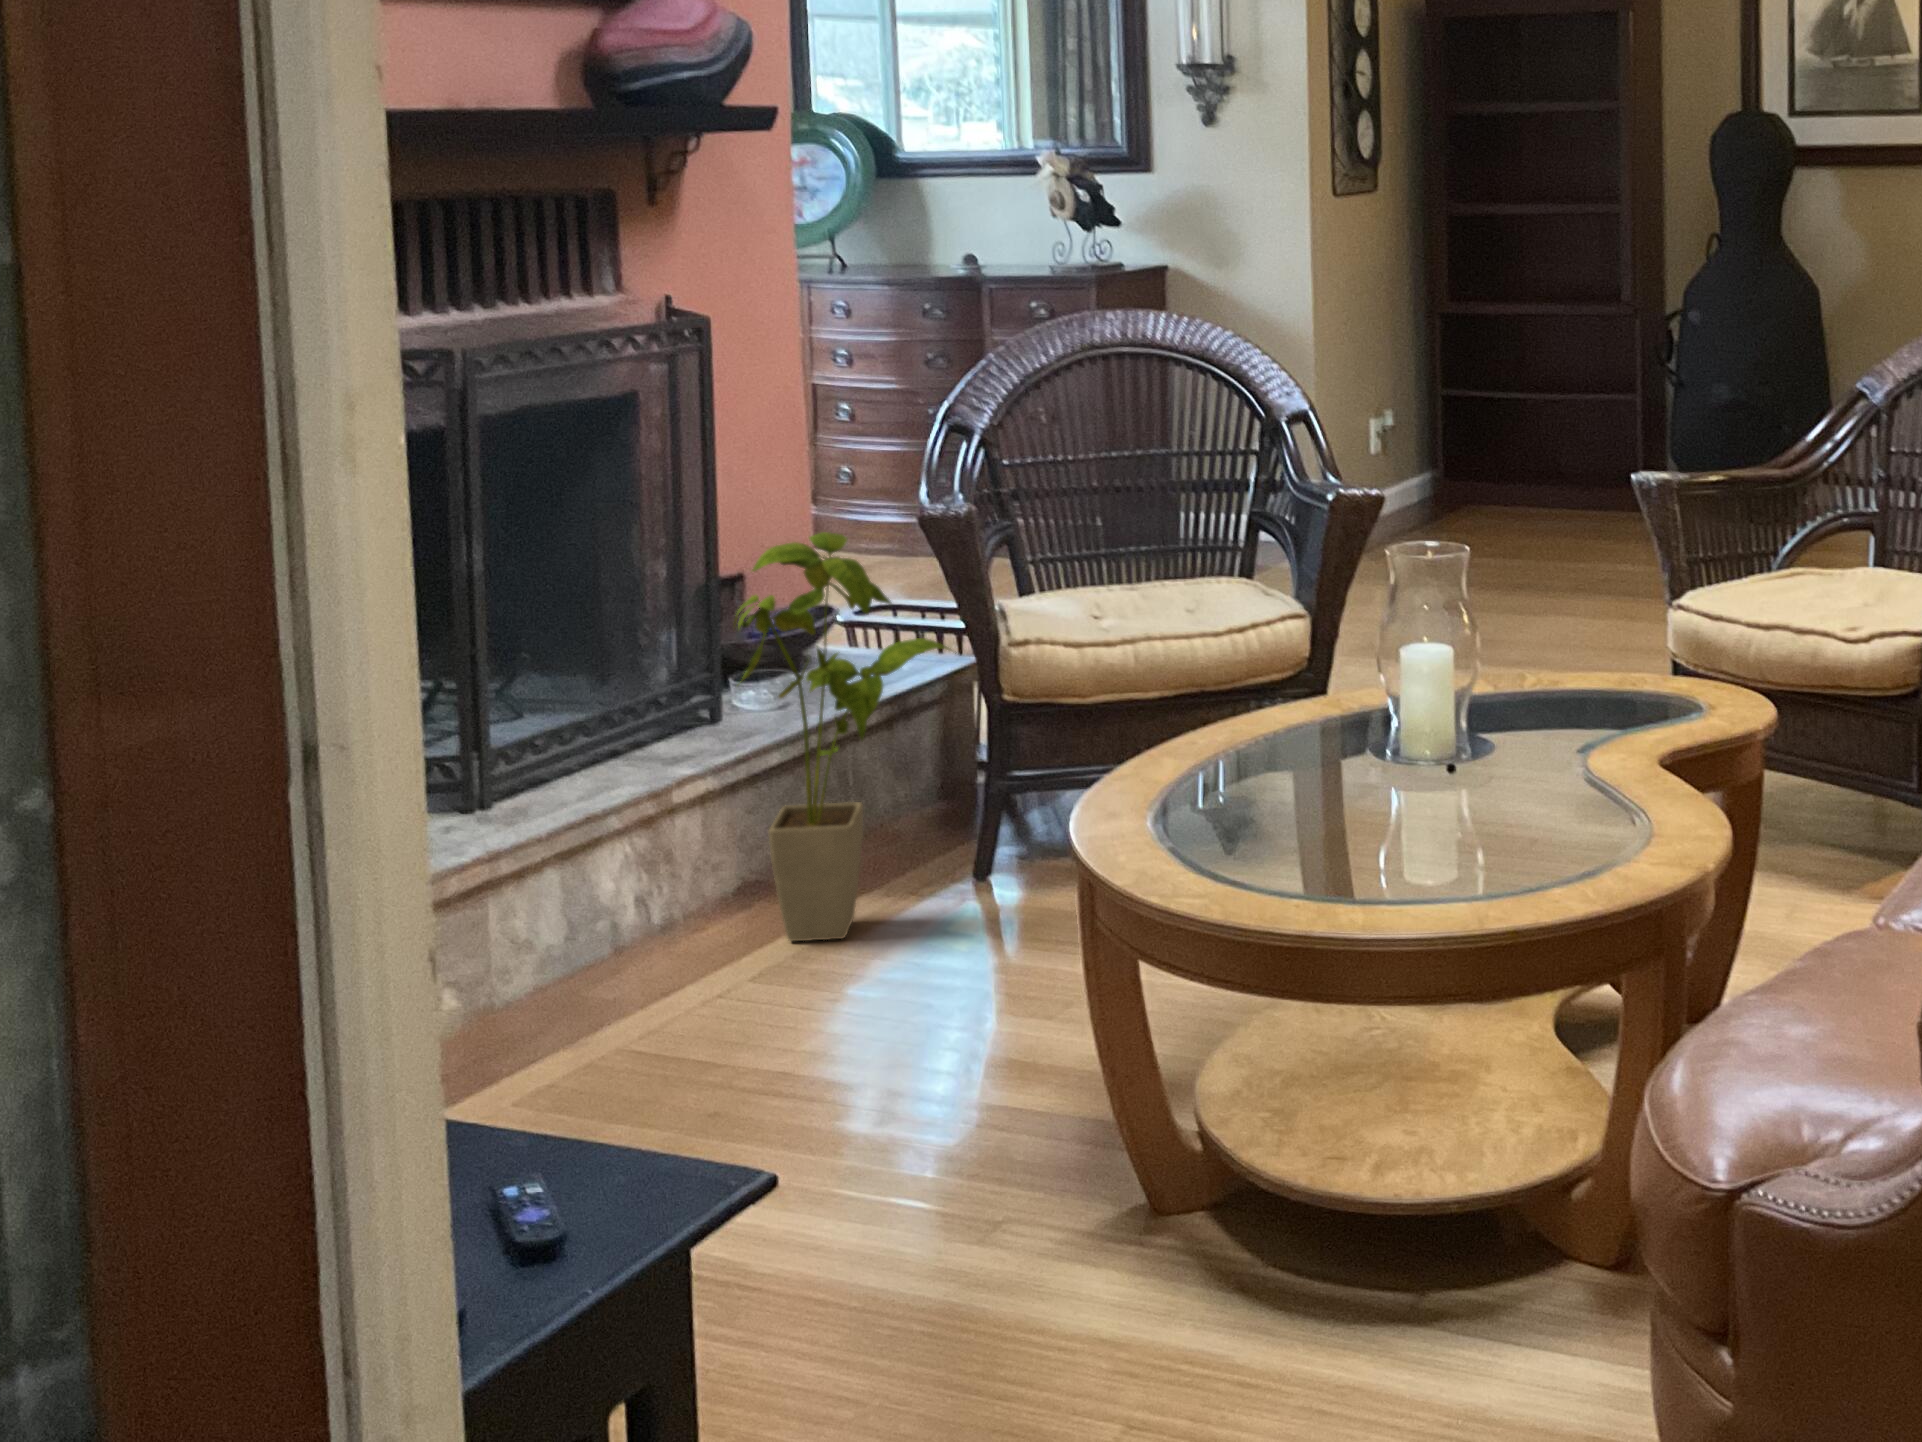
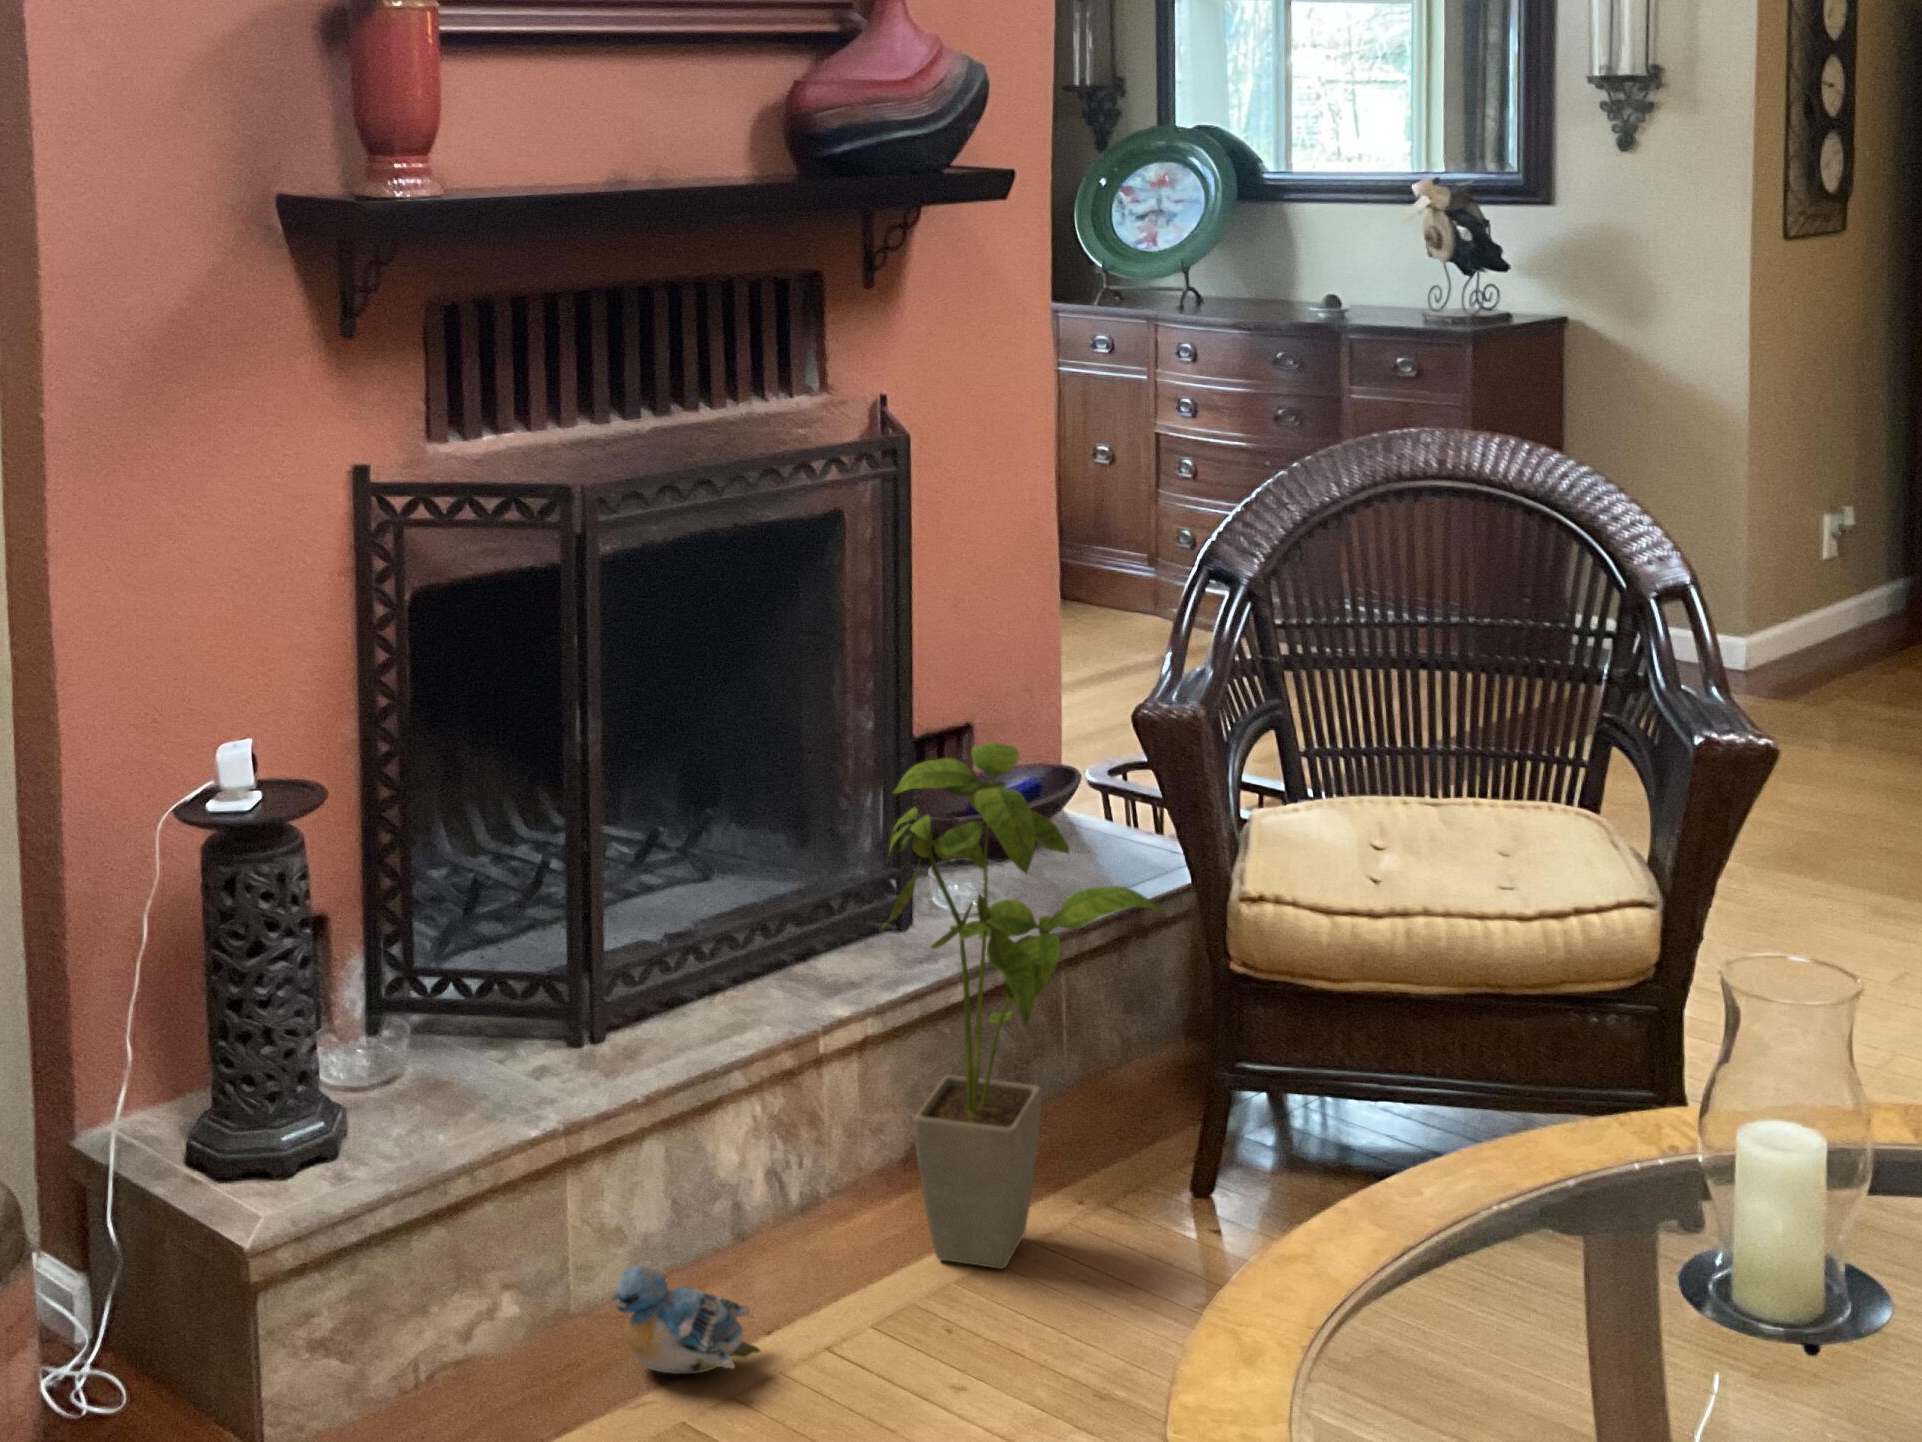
plush toy: none [545,950,673,1030] -> present [612,1266,760,1374]

